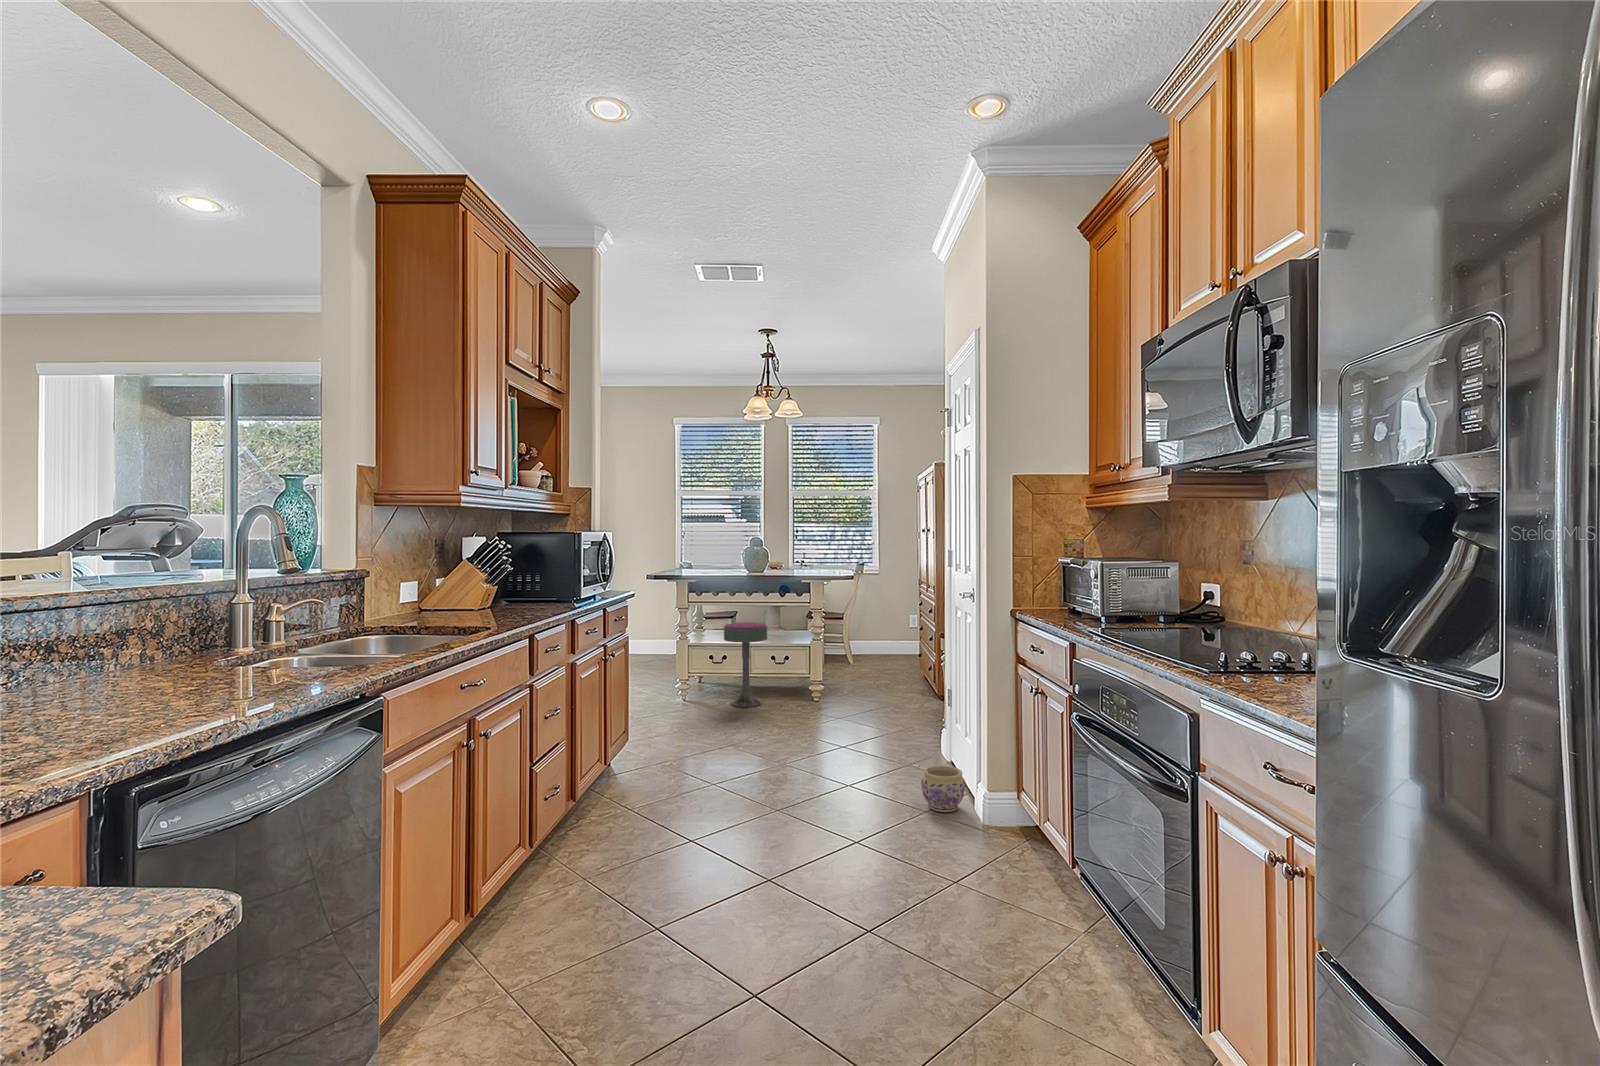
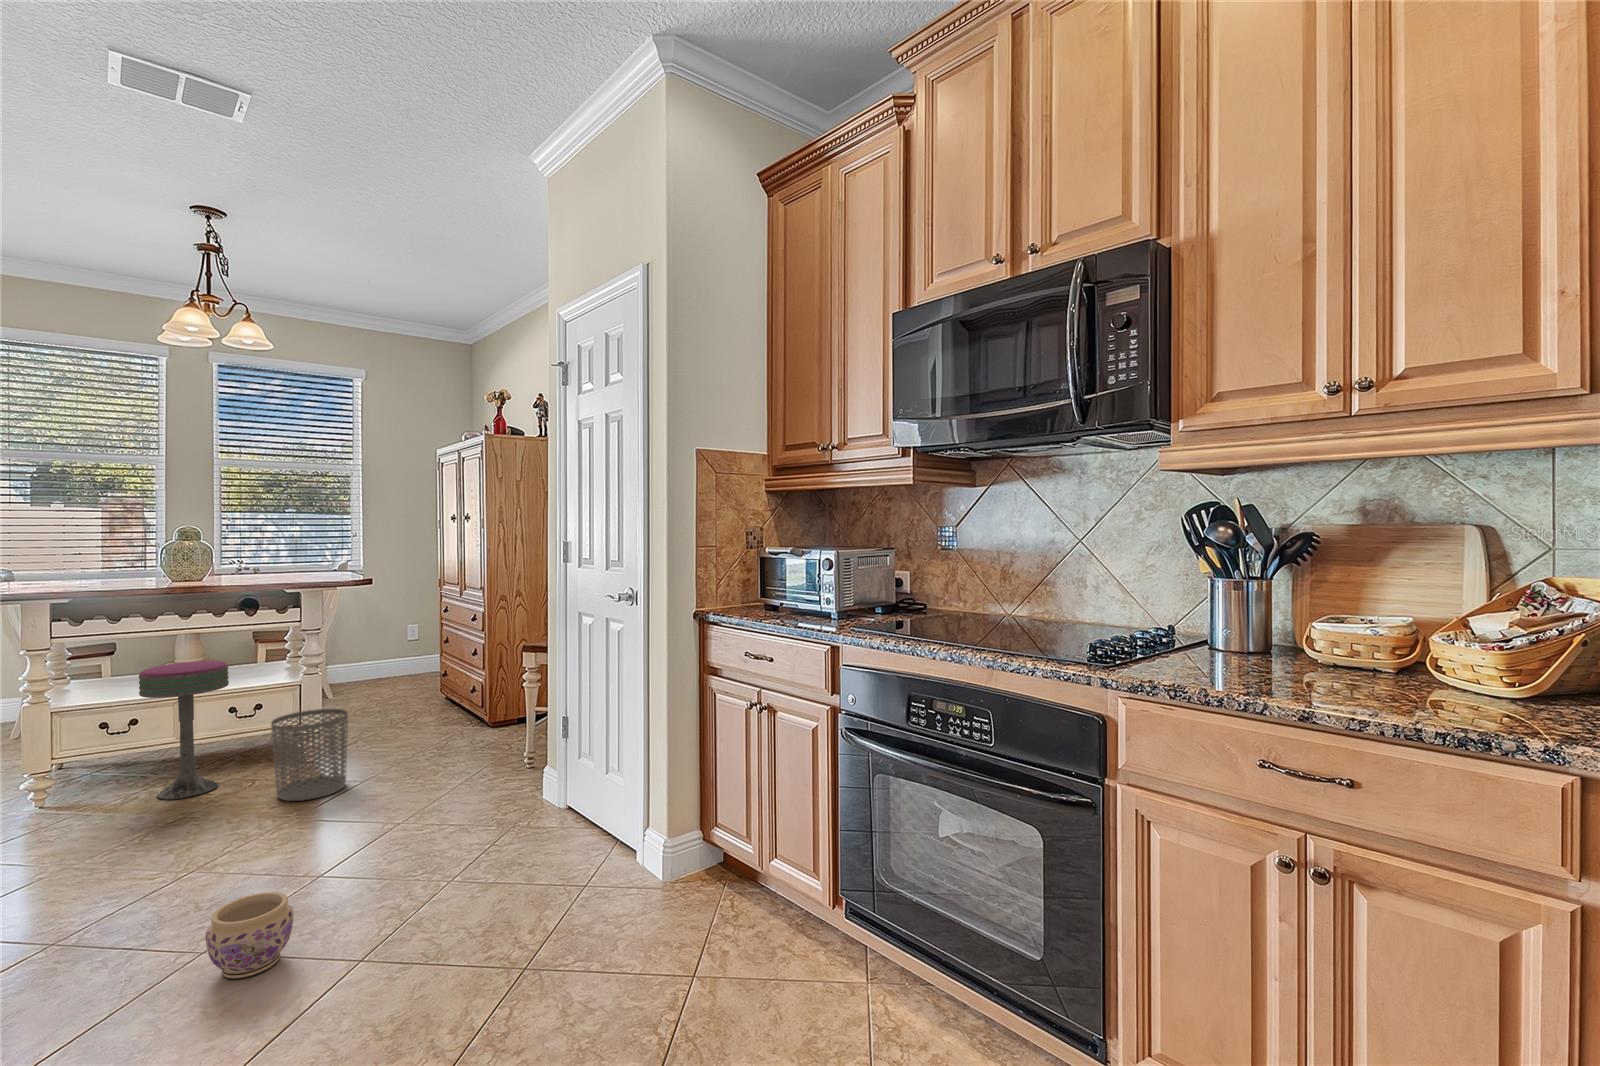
waste bin: none [782,663,825,722] -> present [271,709,348,801]
planter: present [921,765,965,813] -> present [206,892,294,980]

